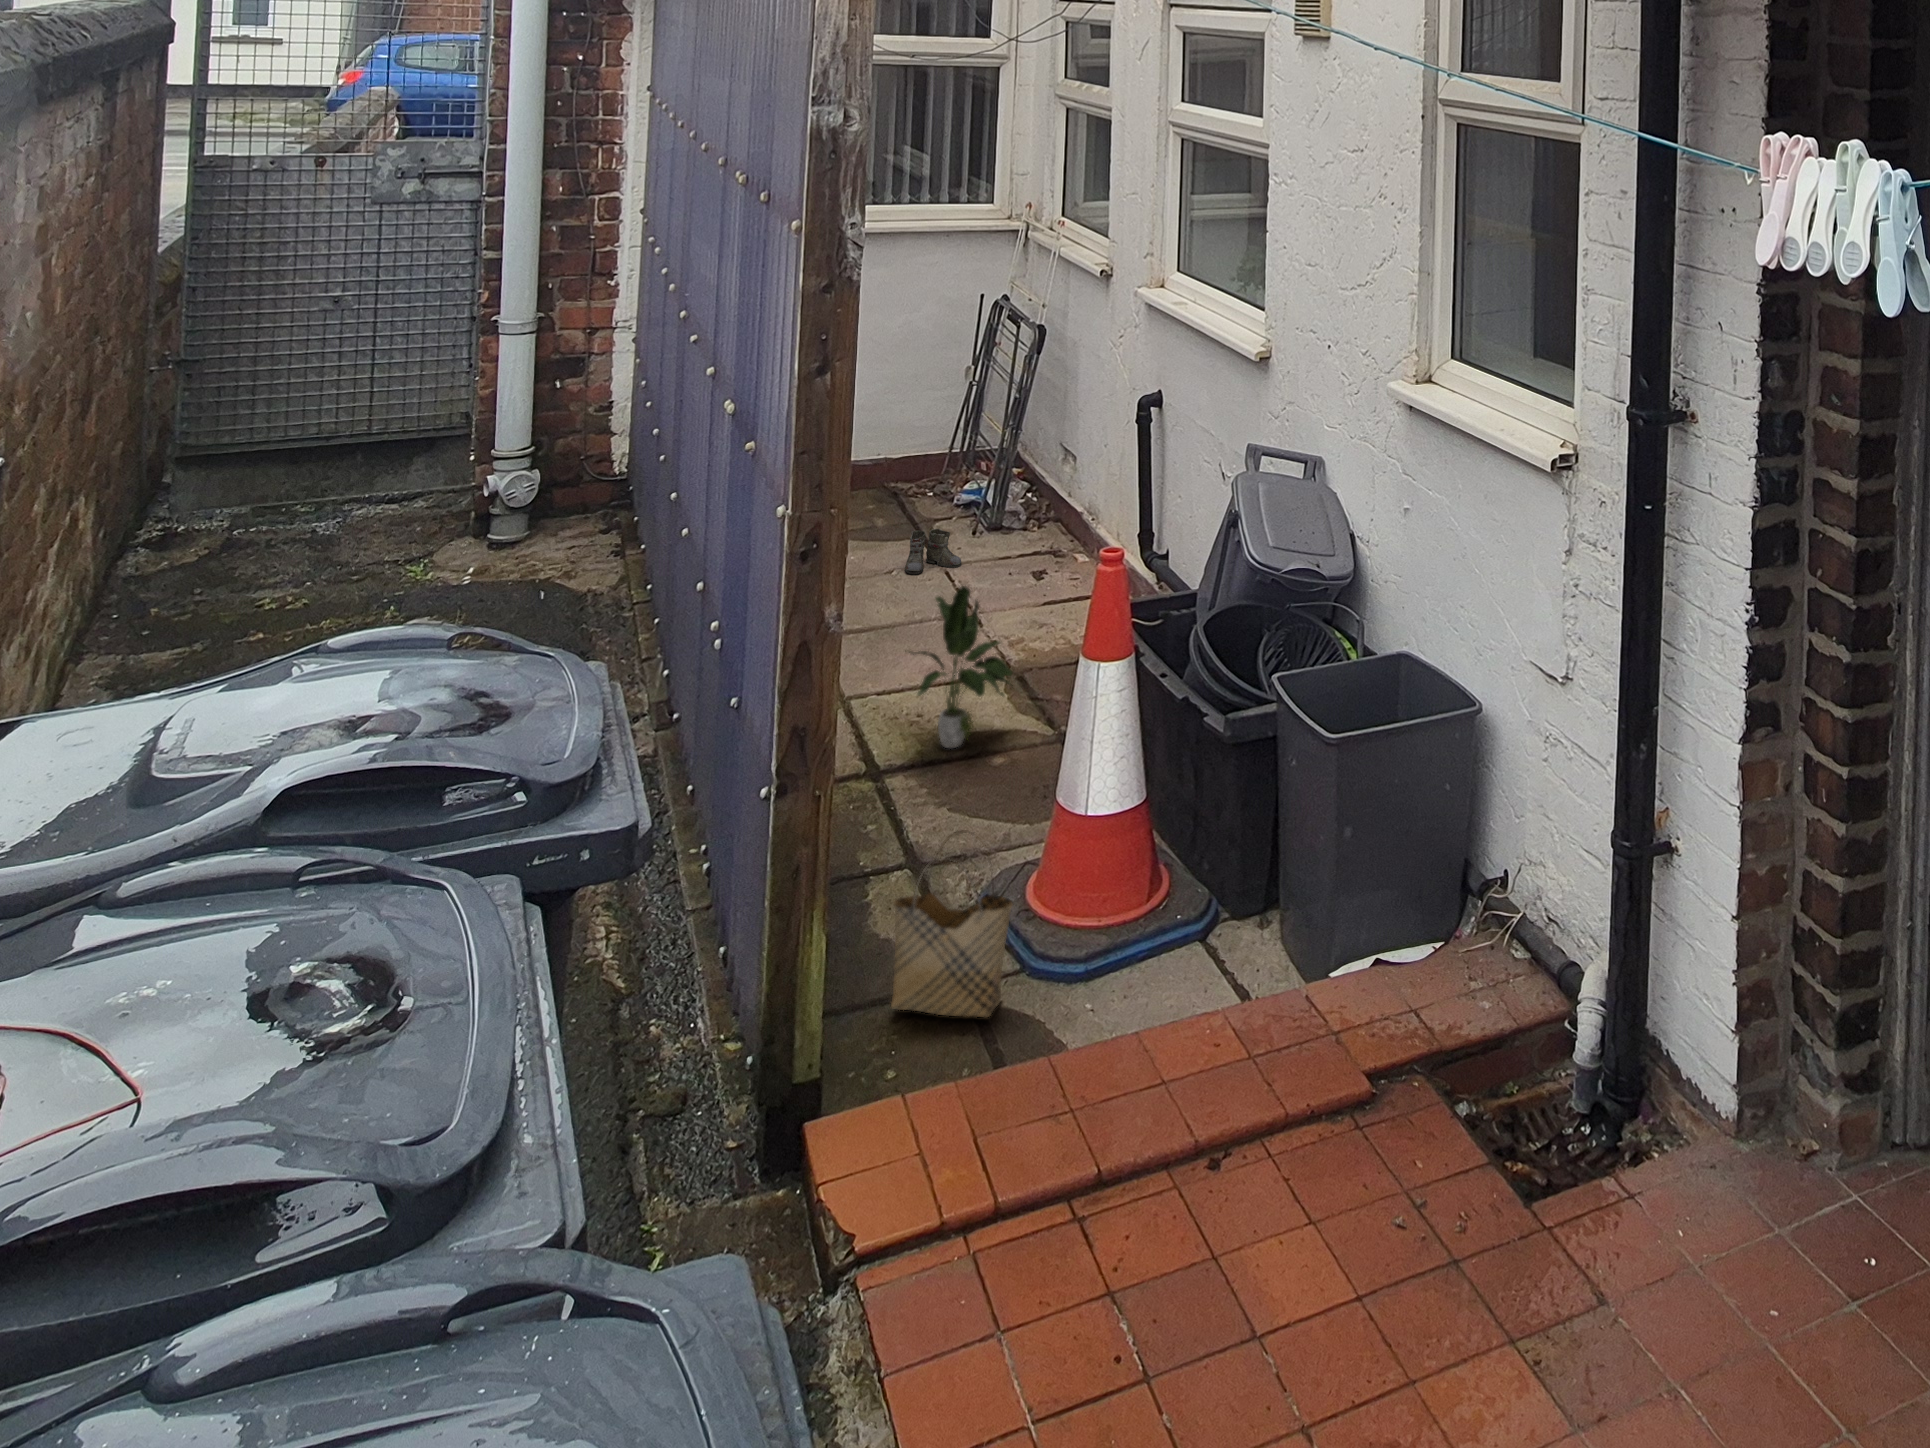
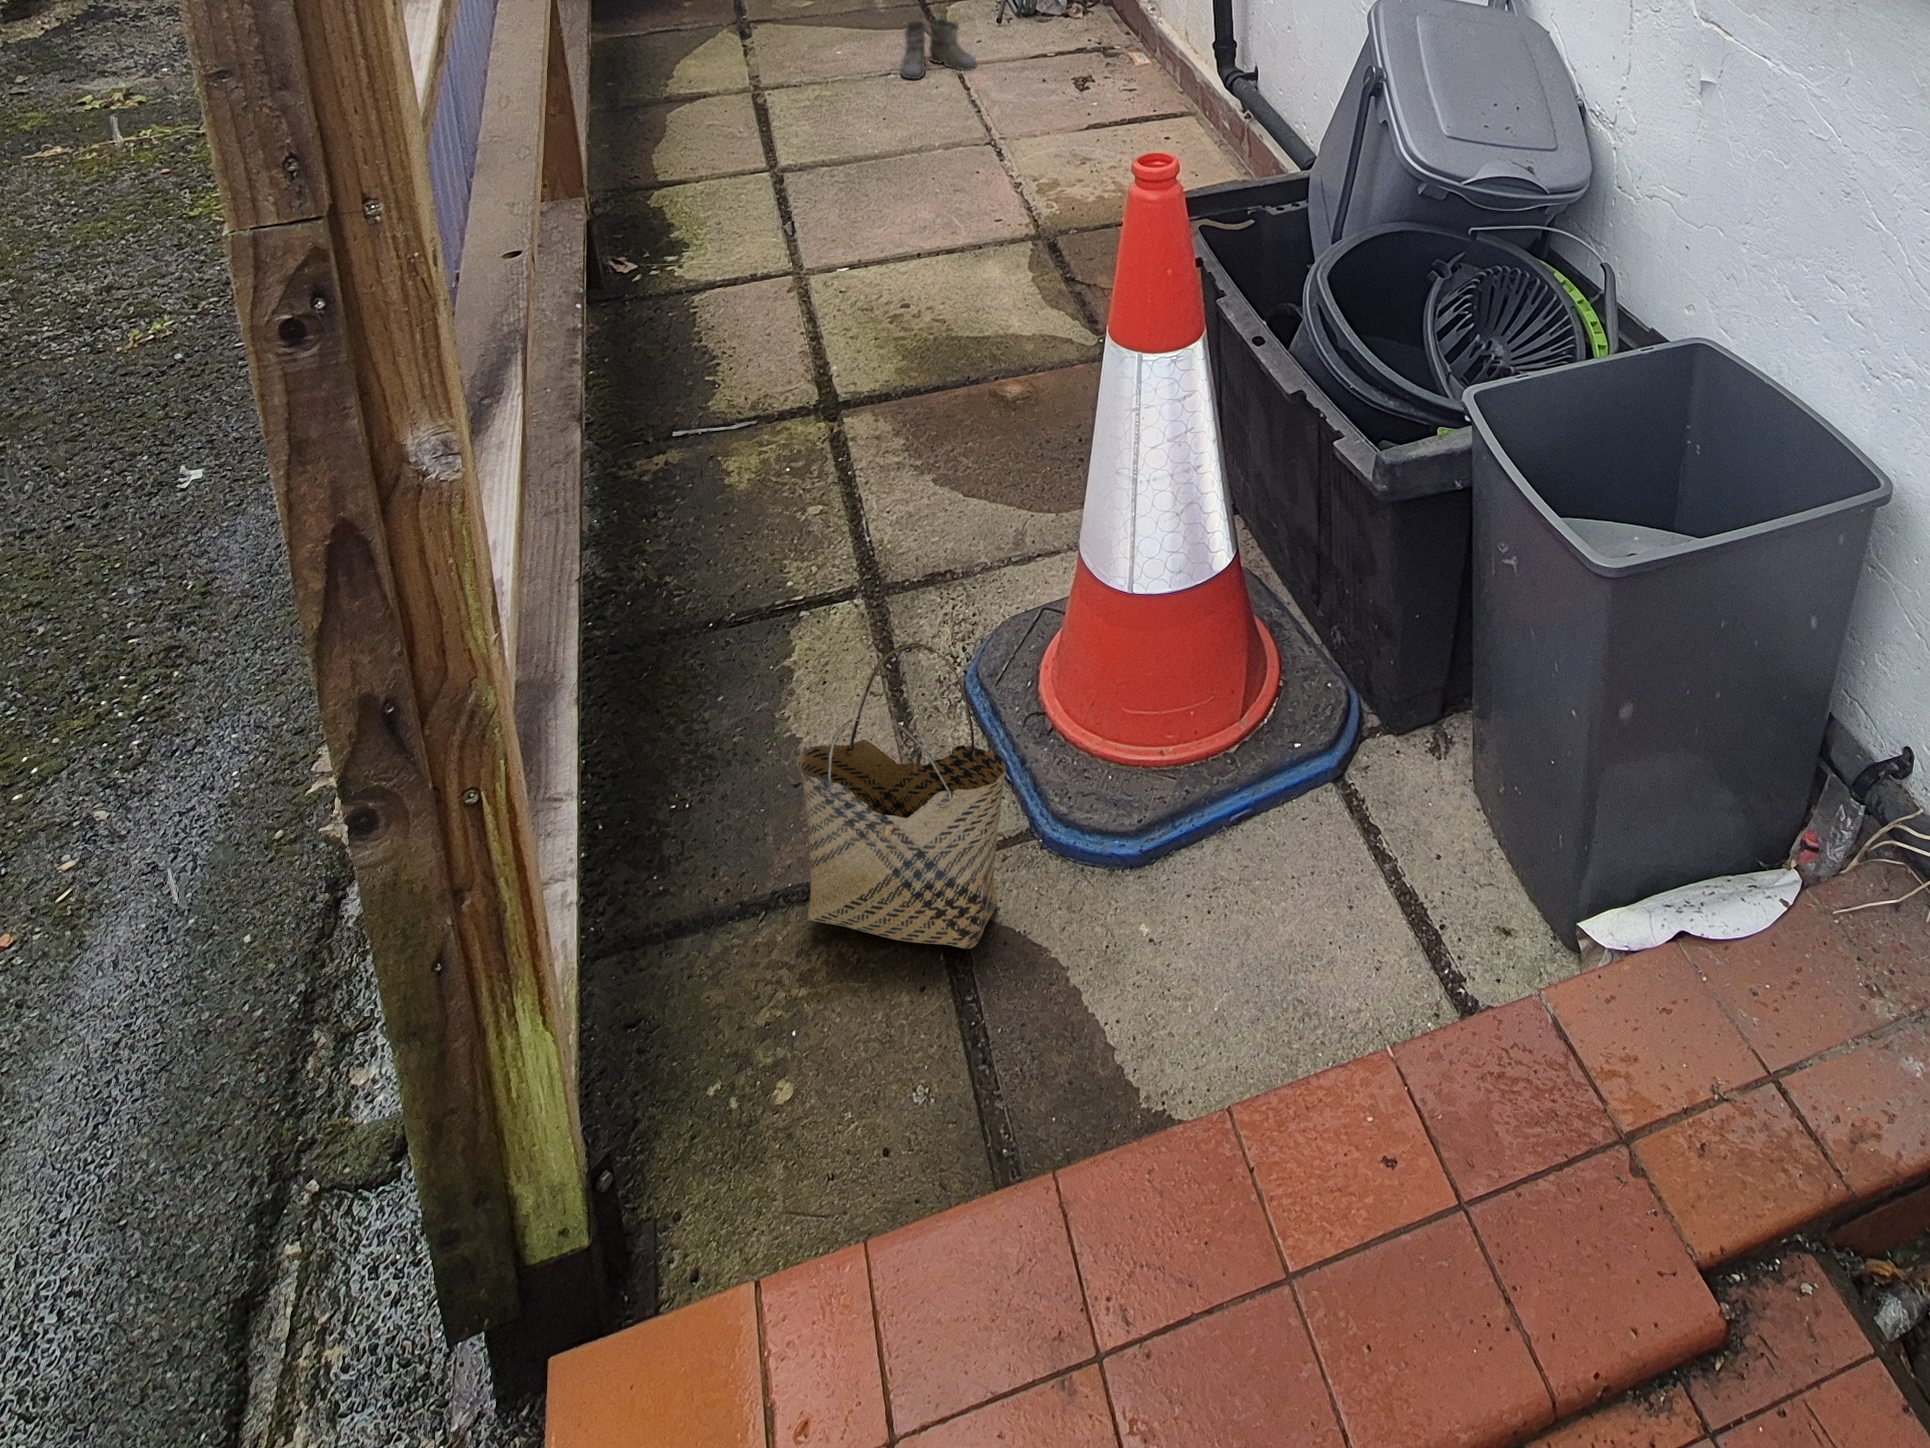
potted plant: present [909,586,1013,748] -> none [860,144,1033,370]

